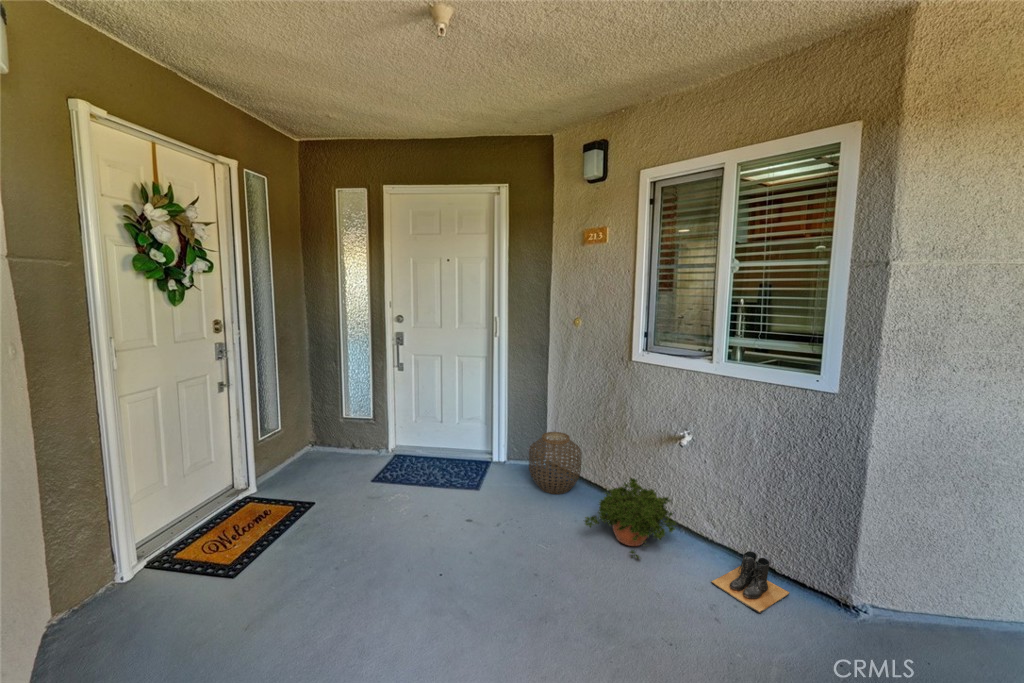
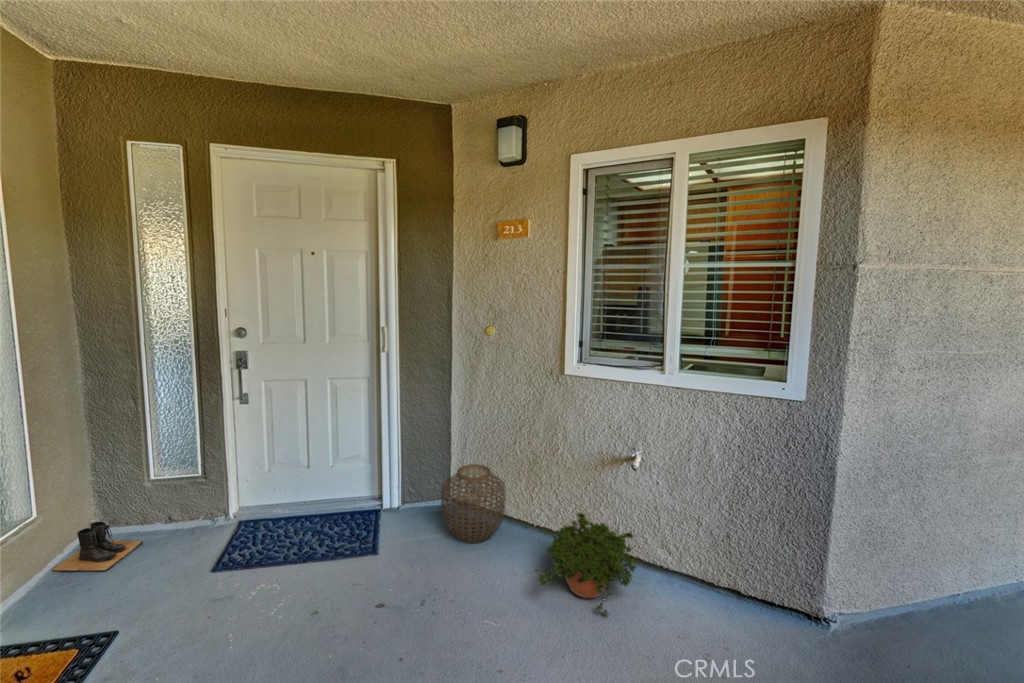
boots: present [711,551,790,613] -> present [52,522,143,571]

